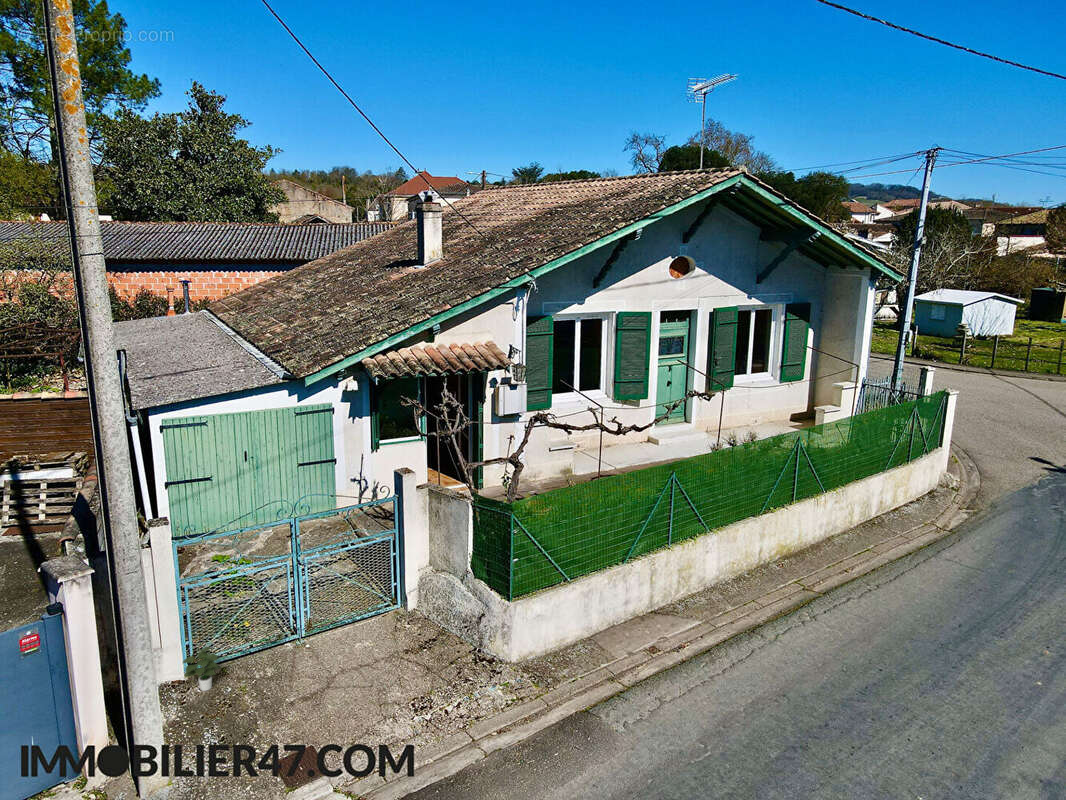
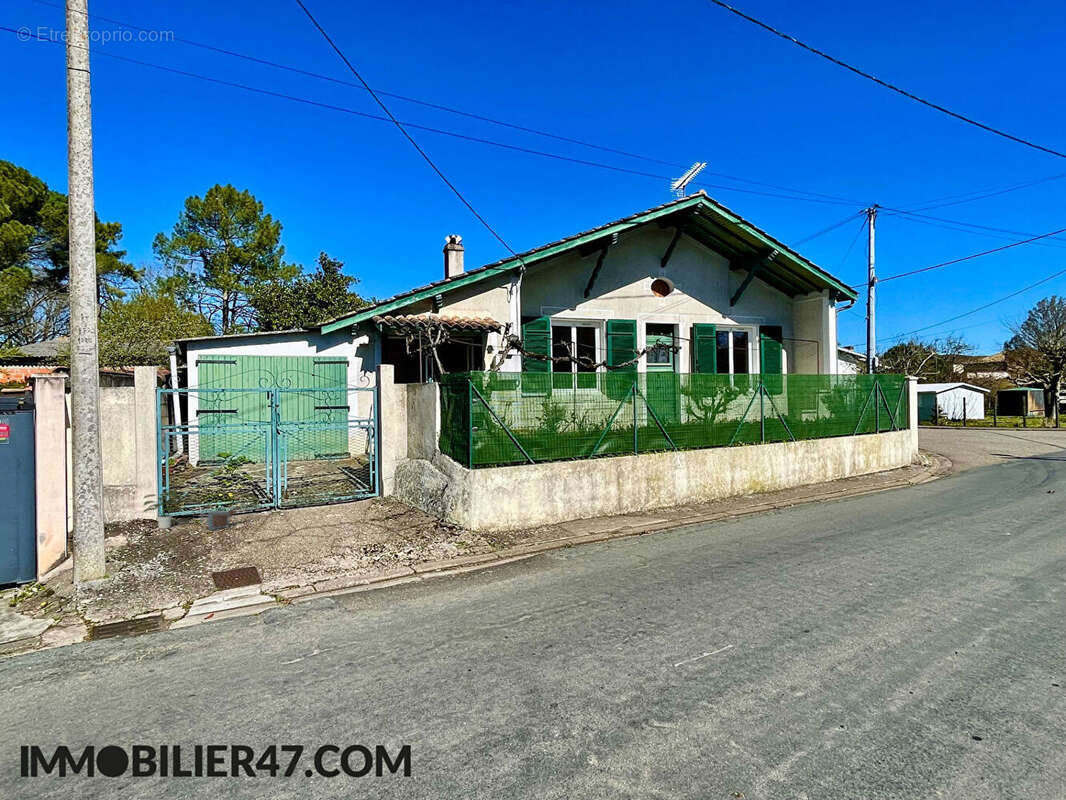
watering can: none [244,657,278,689] -> present [200,507,238,530]

